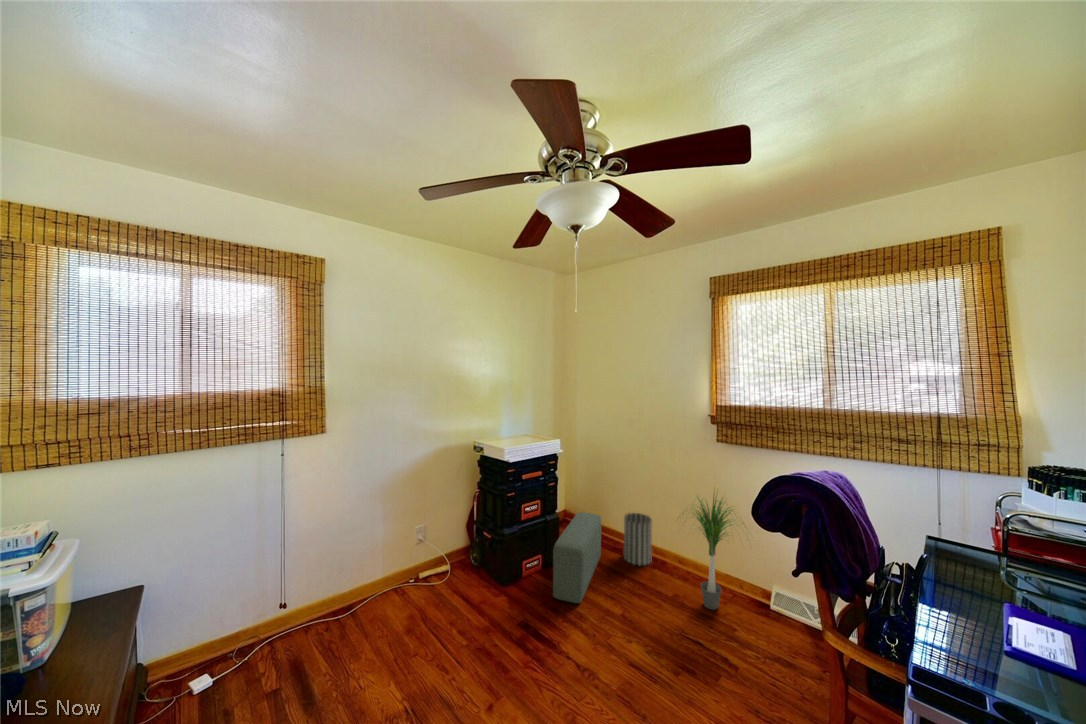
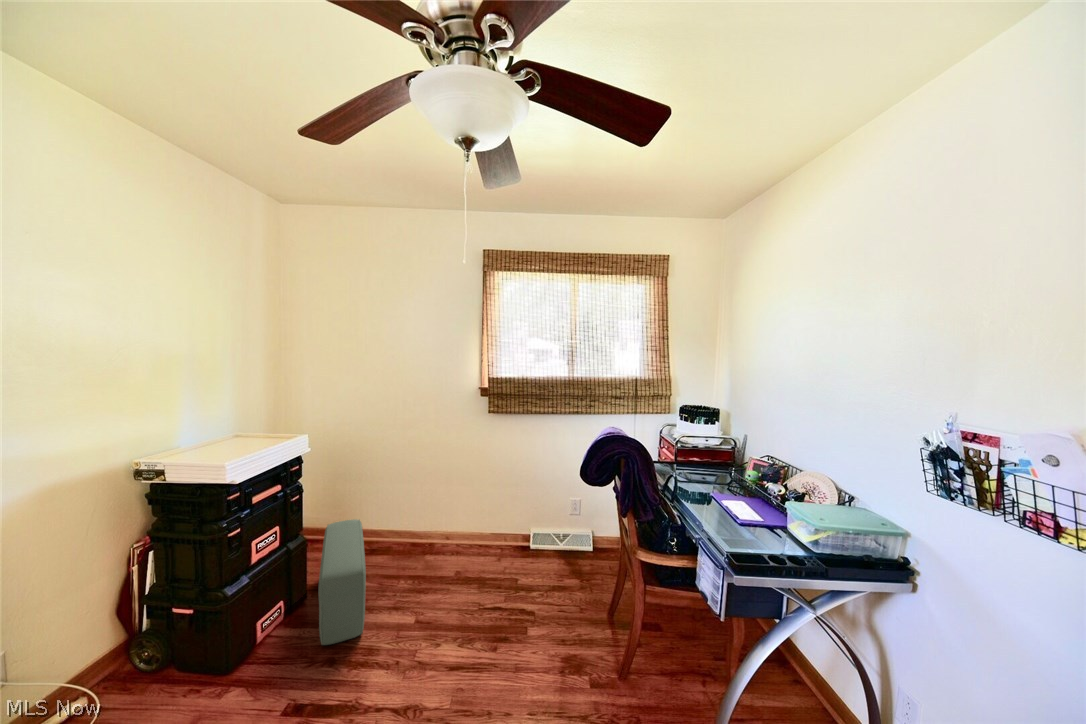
potted plant: present [693,498,746,610] -> none [454,454,528,572]
wastebasket: present [624,513,652,566] -> none [387,502,420,560]

